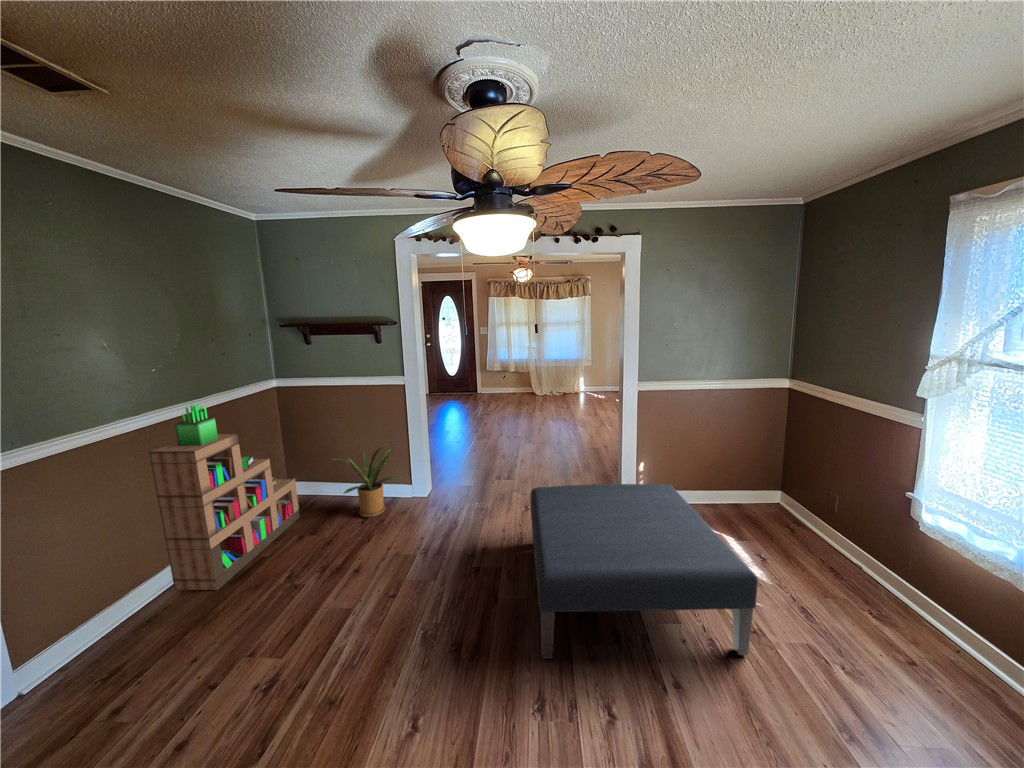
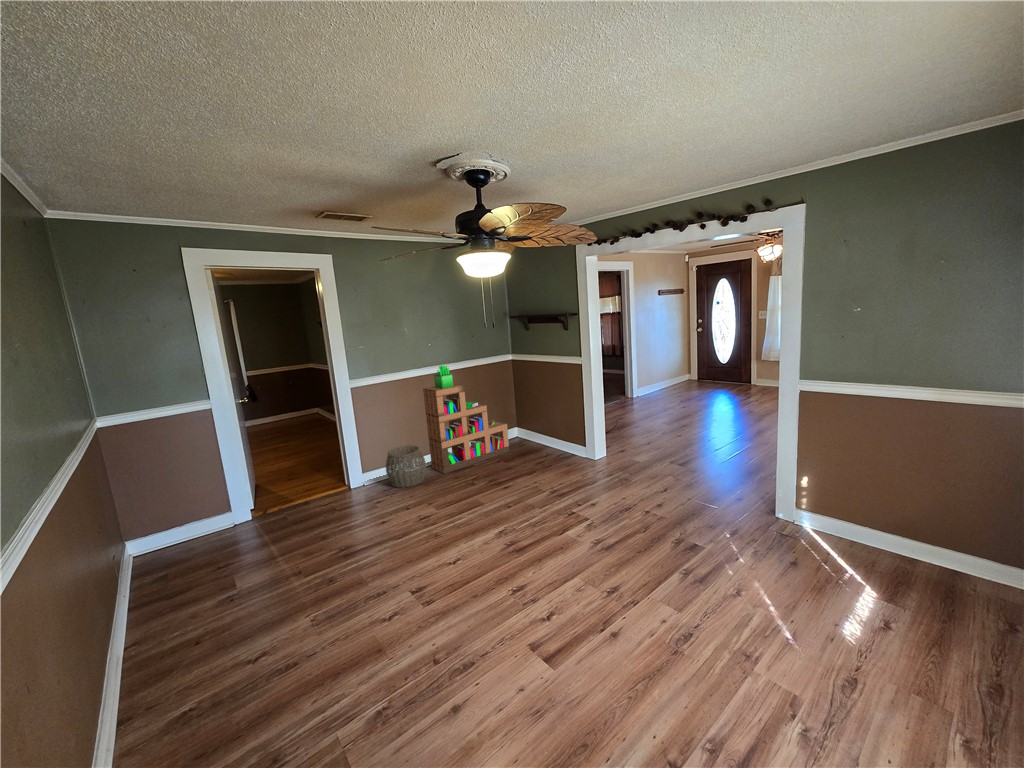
house plant: present [339,443,400,517] -> none [522,408,571,463]
ottoman: present [530,484,758,658] -> none [540,462,781,661]
woven basket: none [80,562,188,663] -> present [386,445,426,488]

